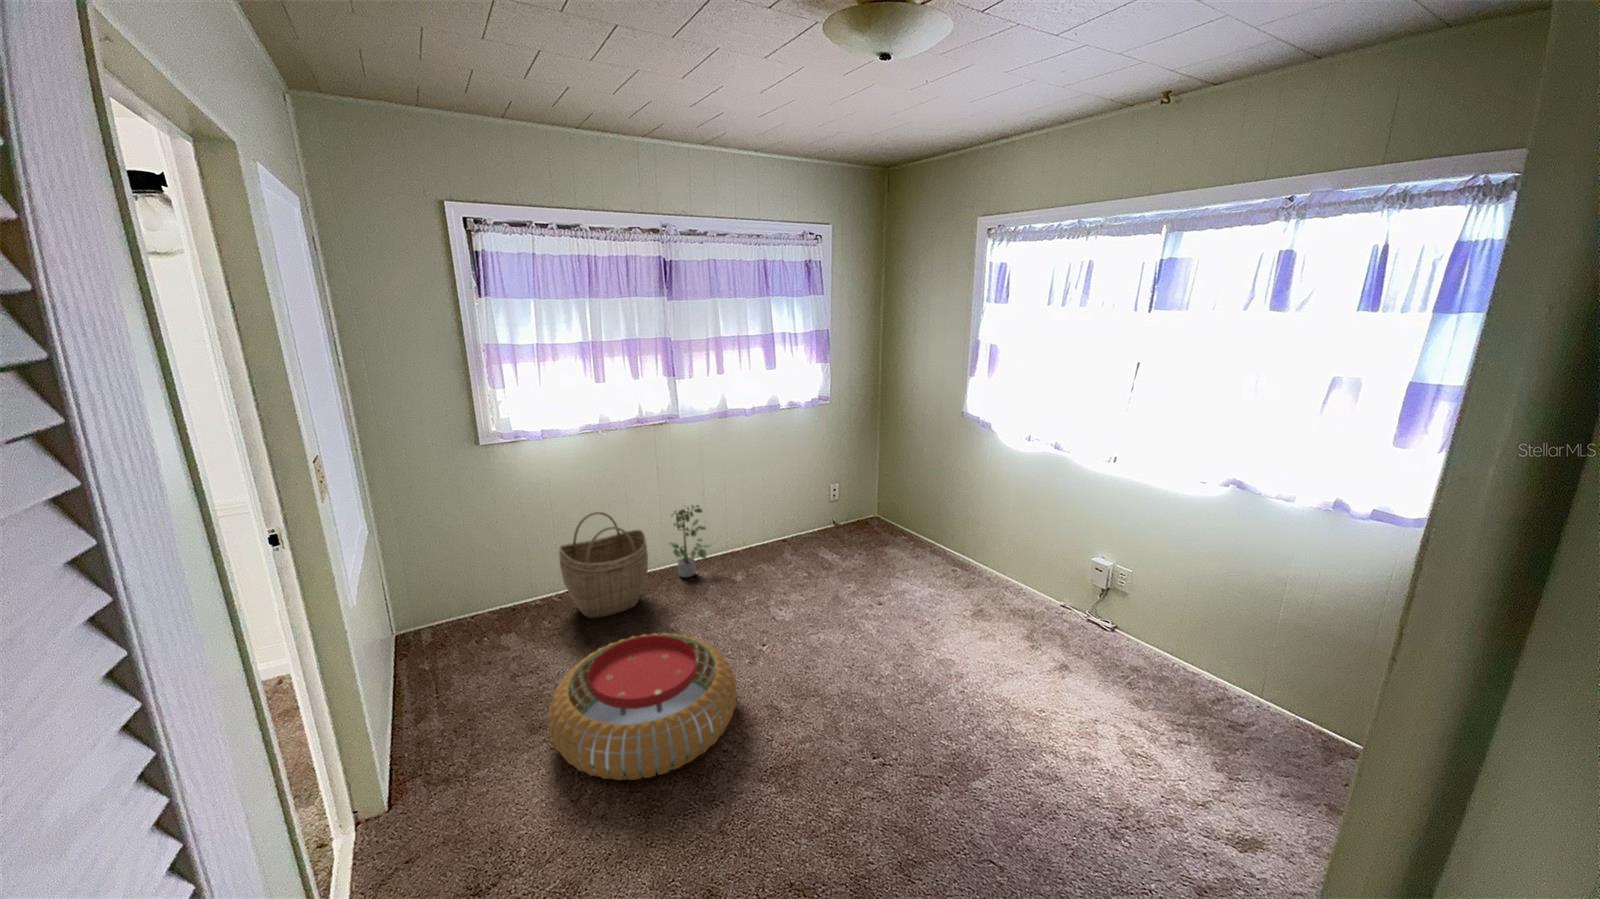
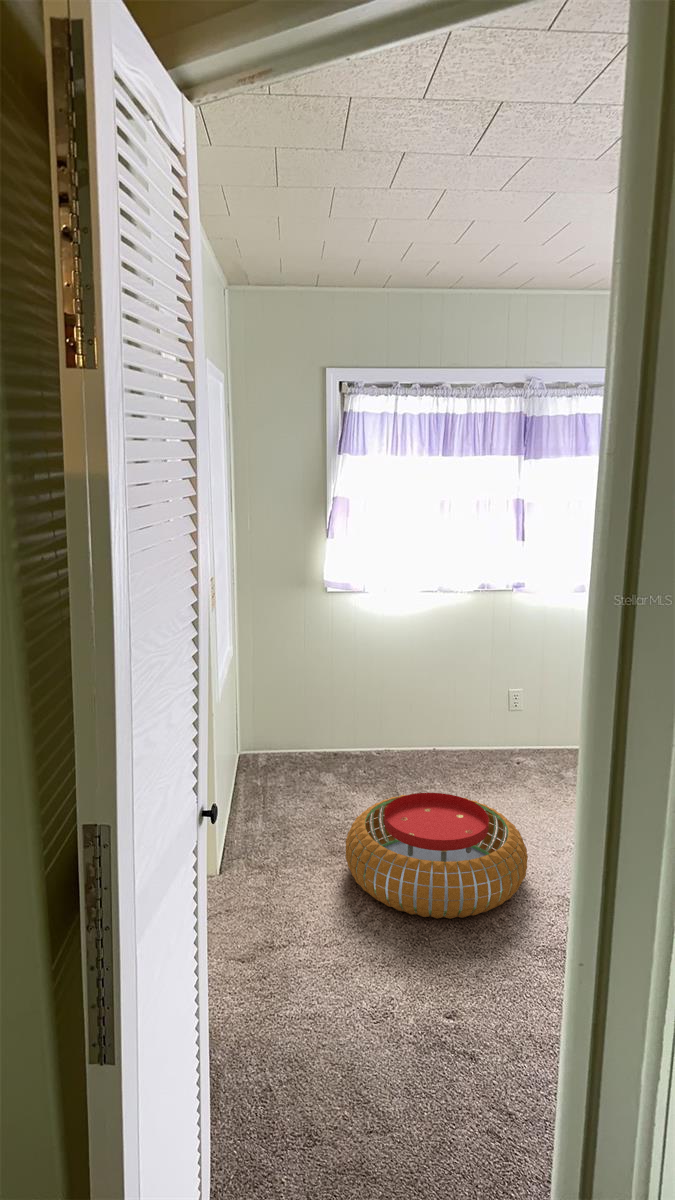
potted plant: present [669,505,710,577] -> none [494,682,545,764]
woven basket: present [559,512,648,618] -> none [381,672,468,780]

